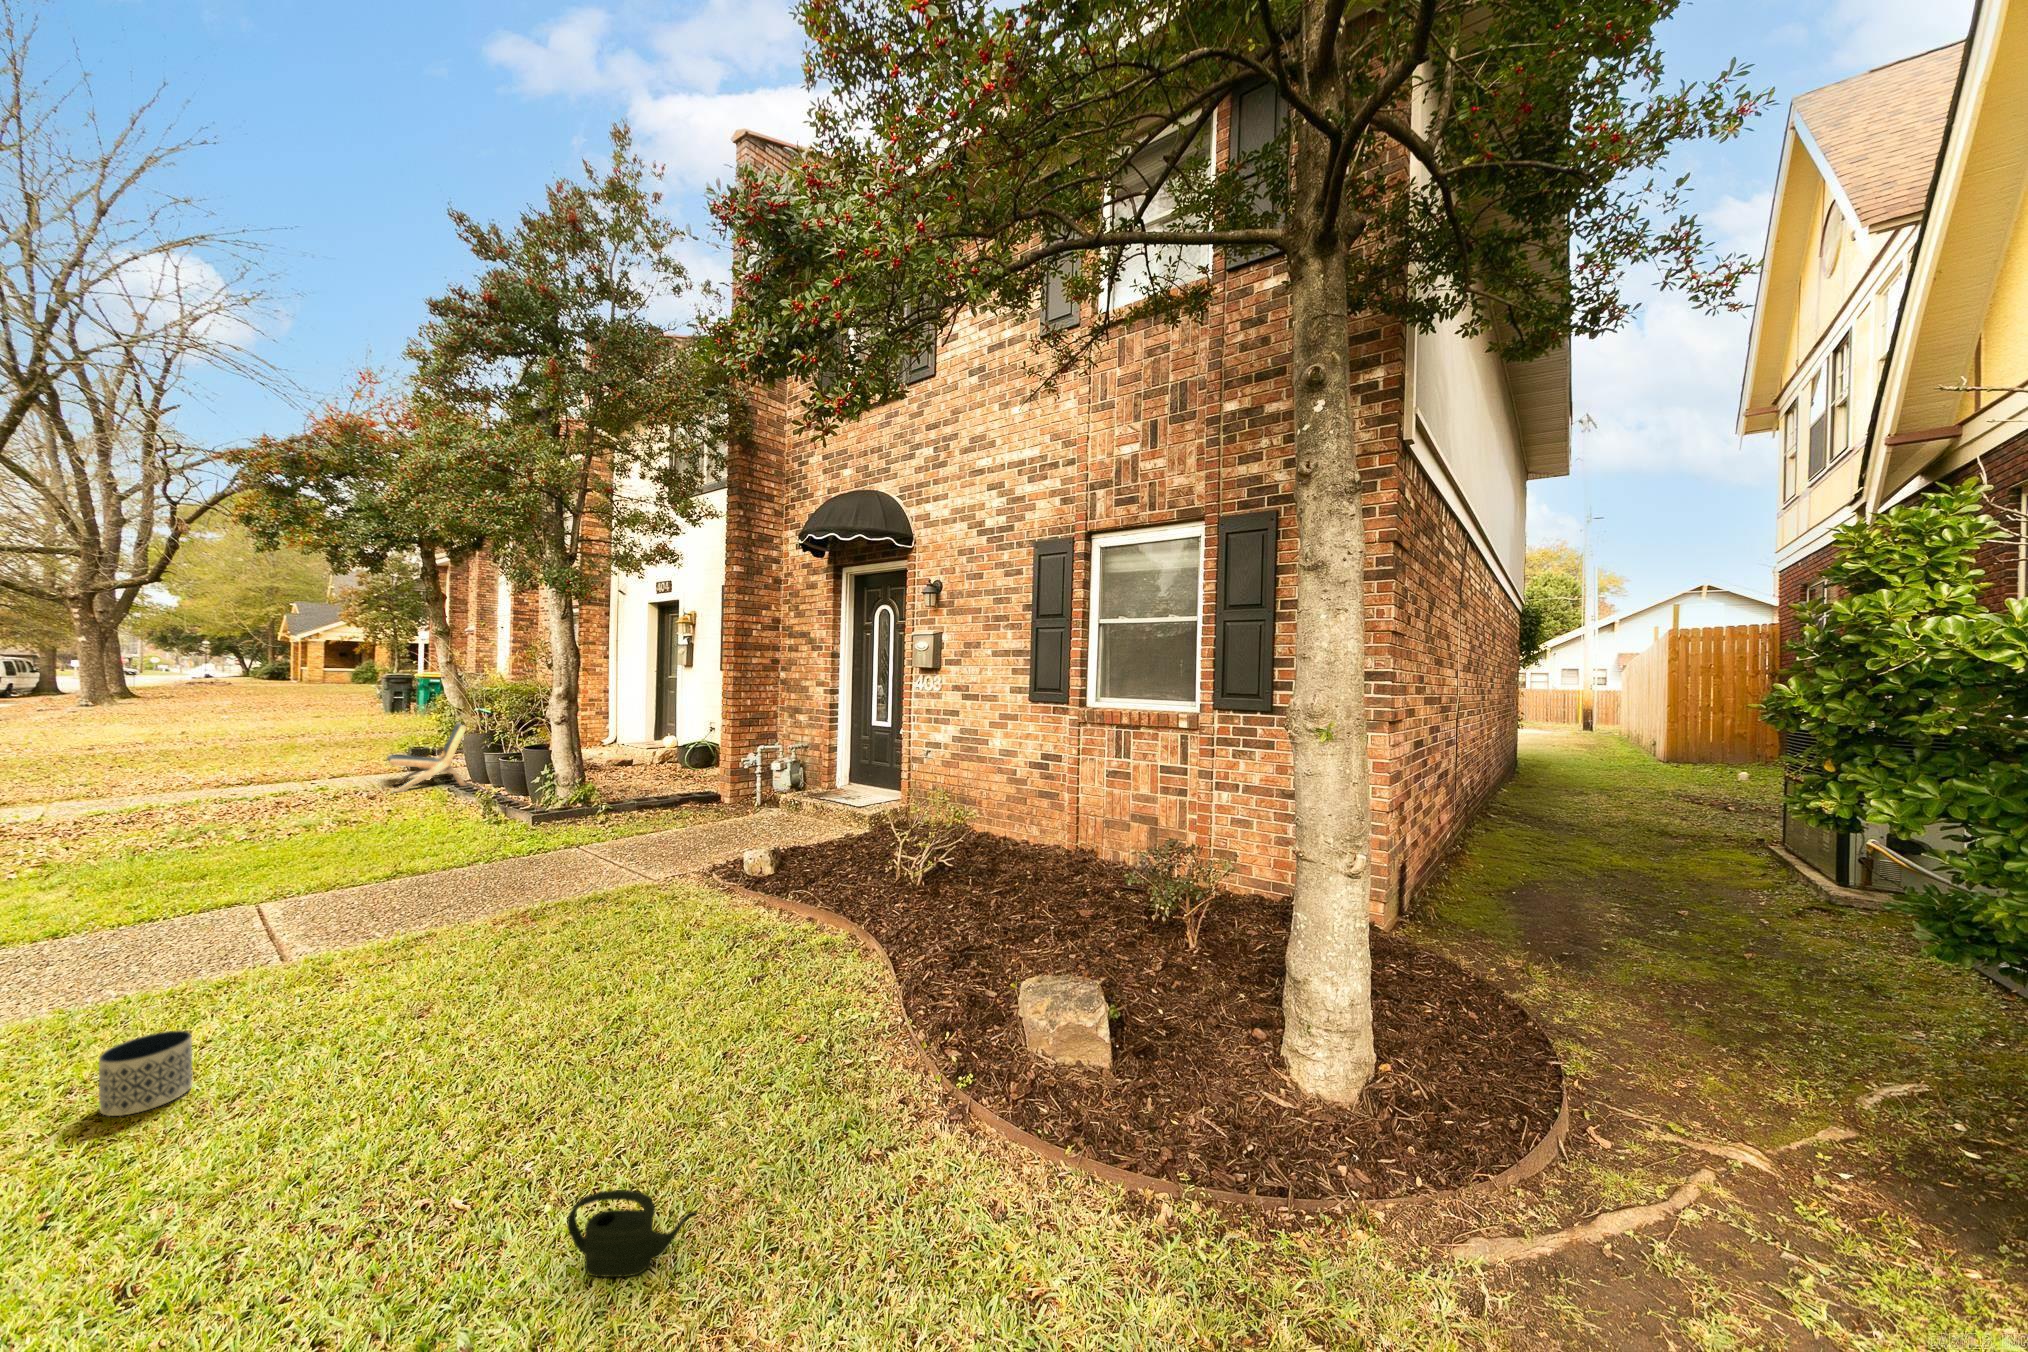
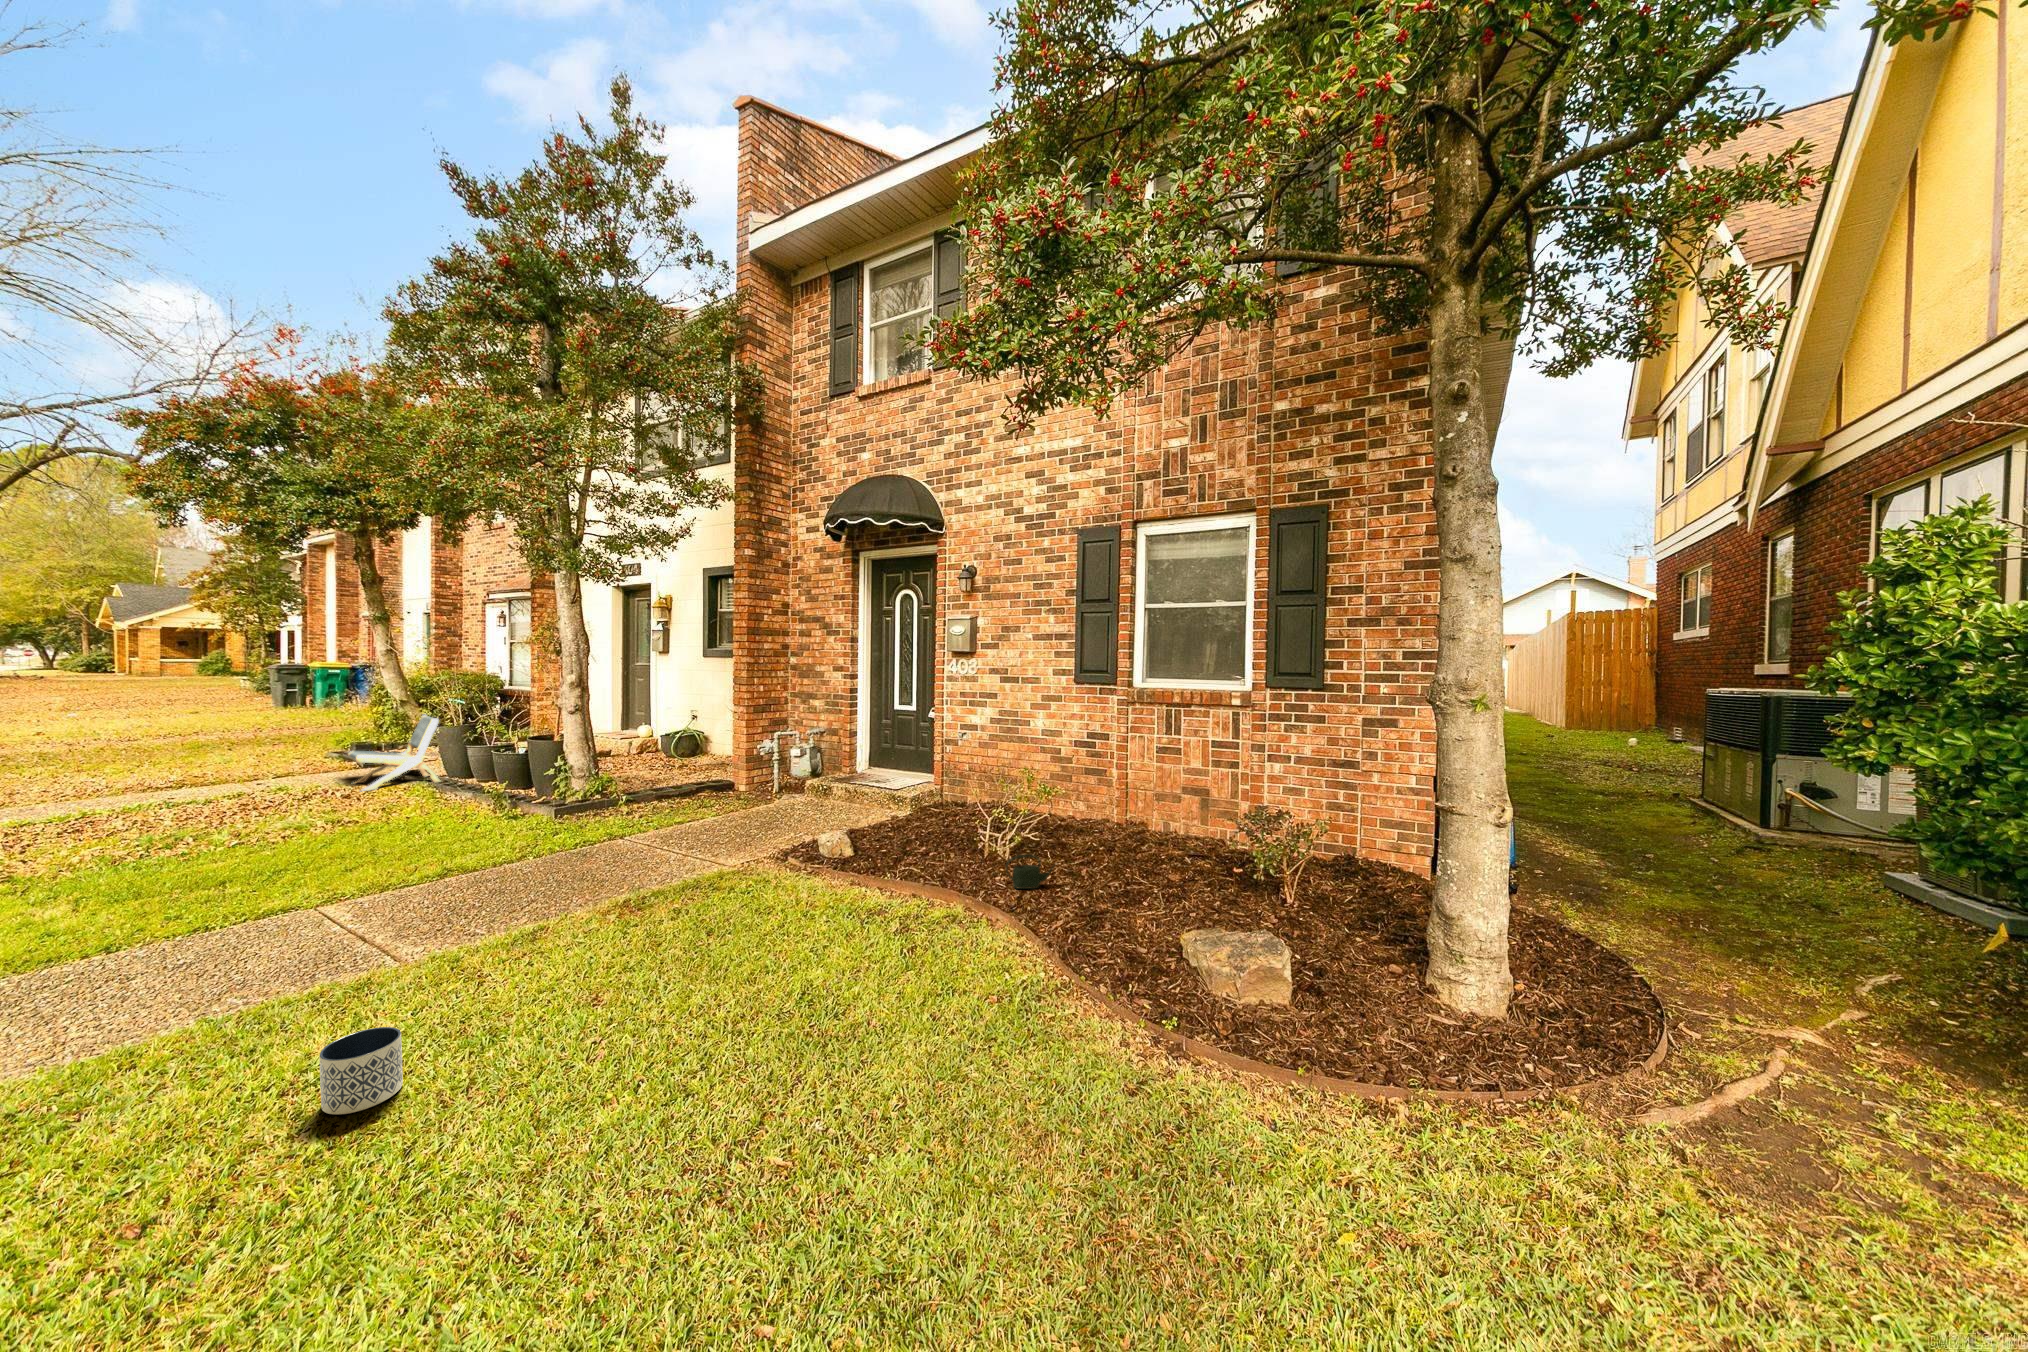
watering can: present [567,1190,697,1277] -> present [1006,855,1058,889]

